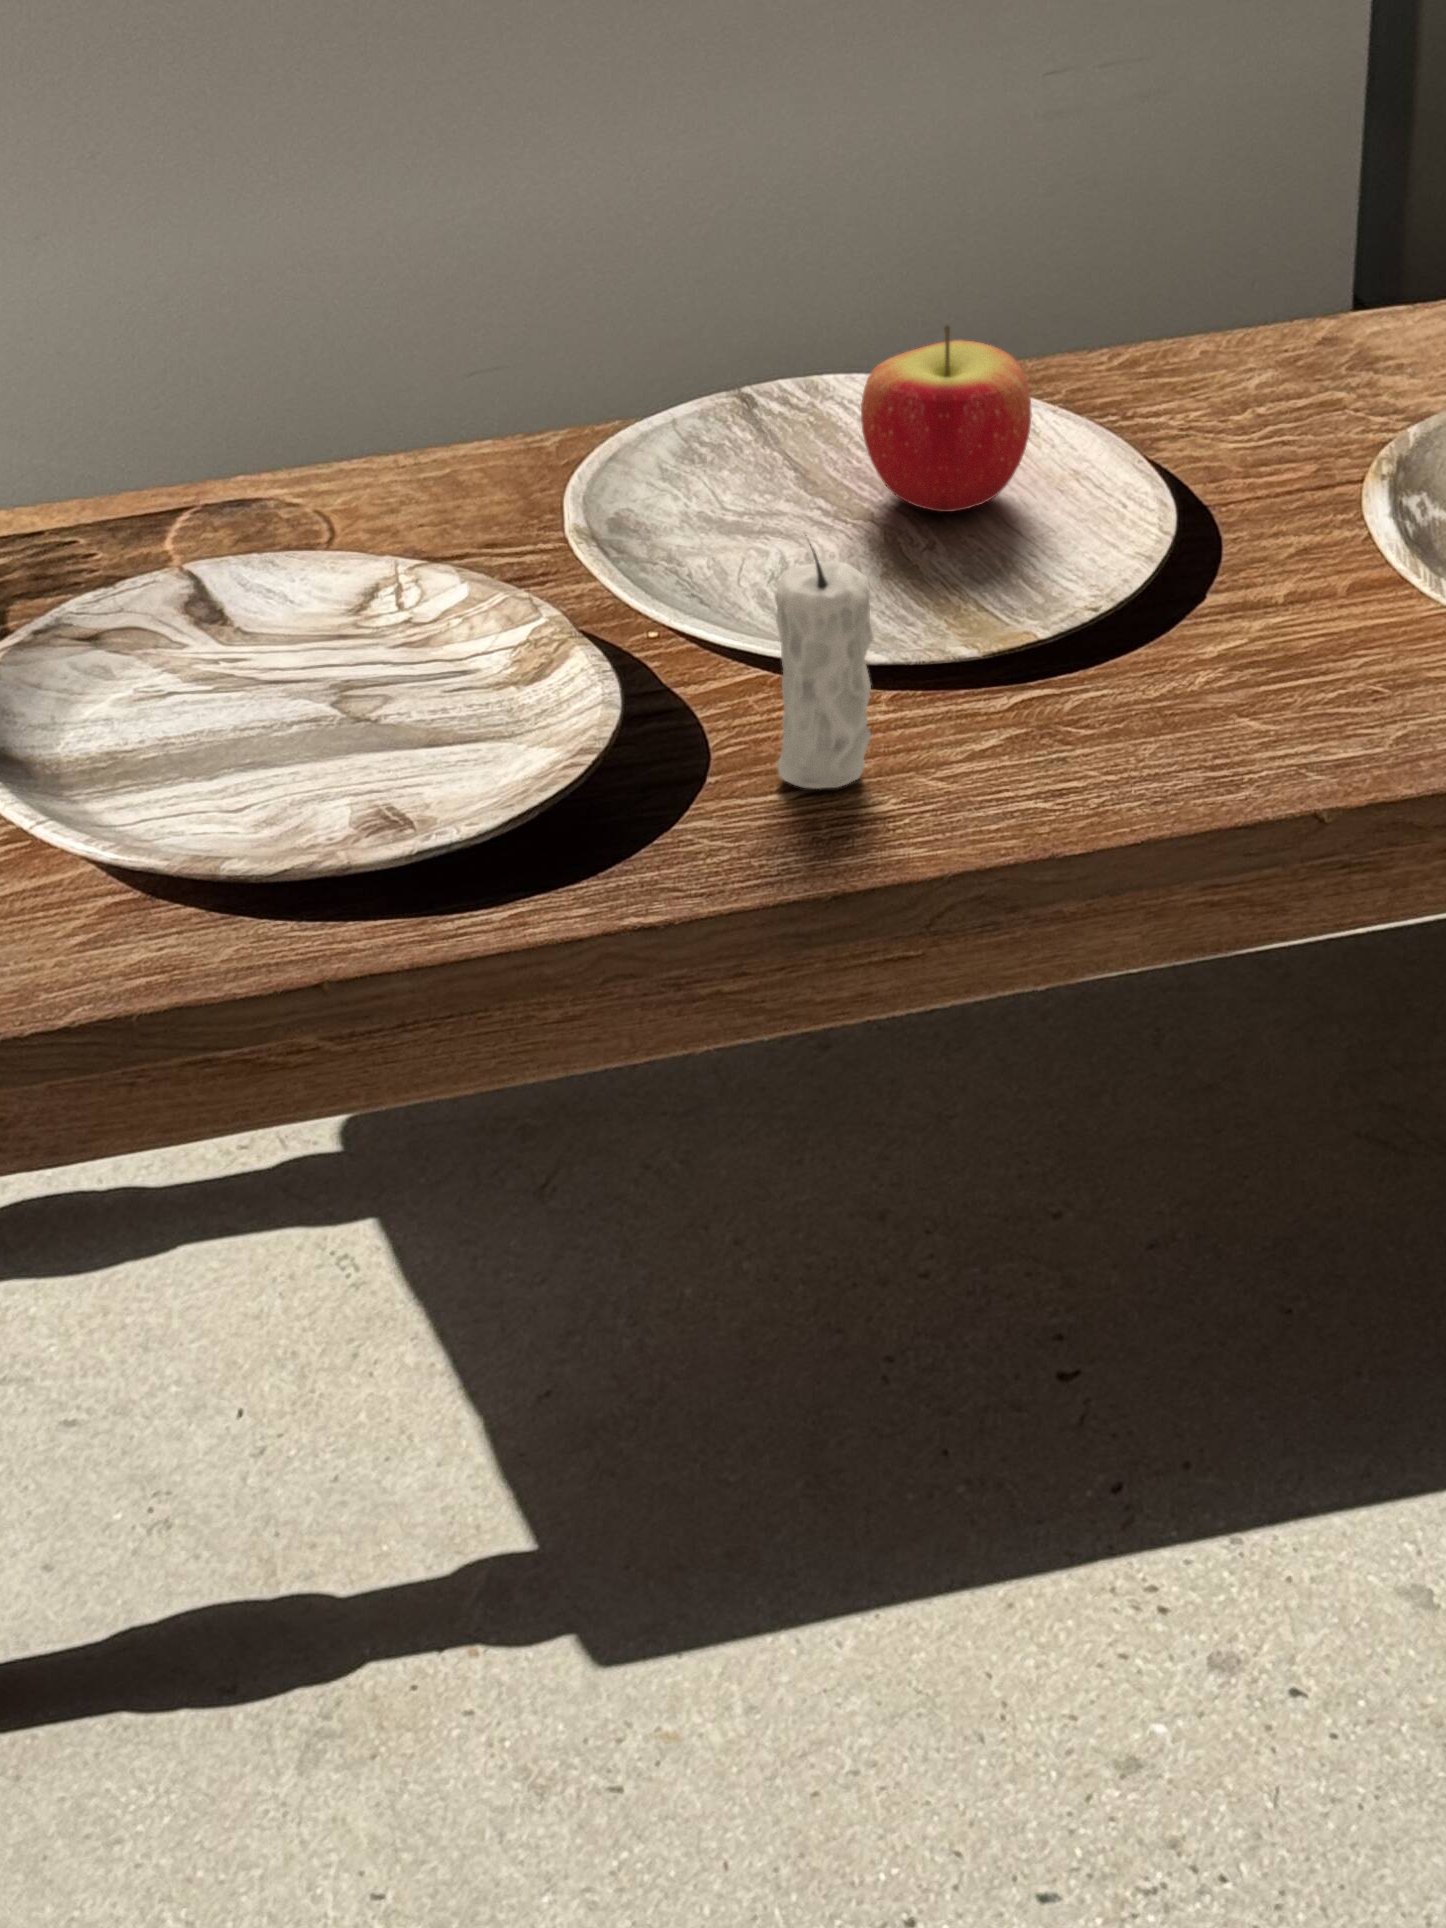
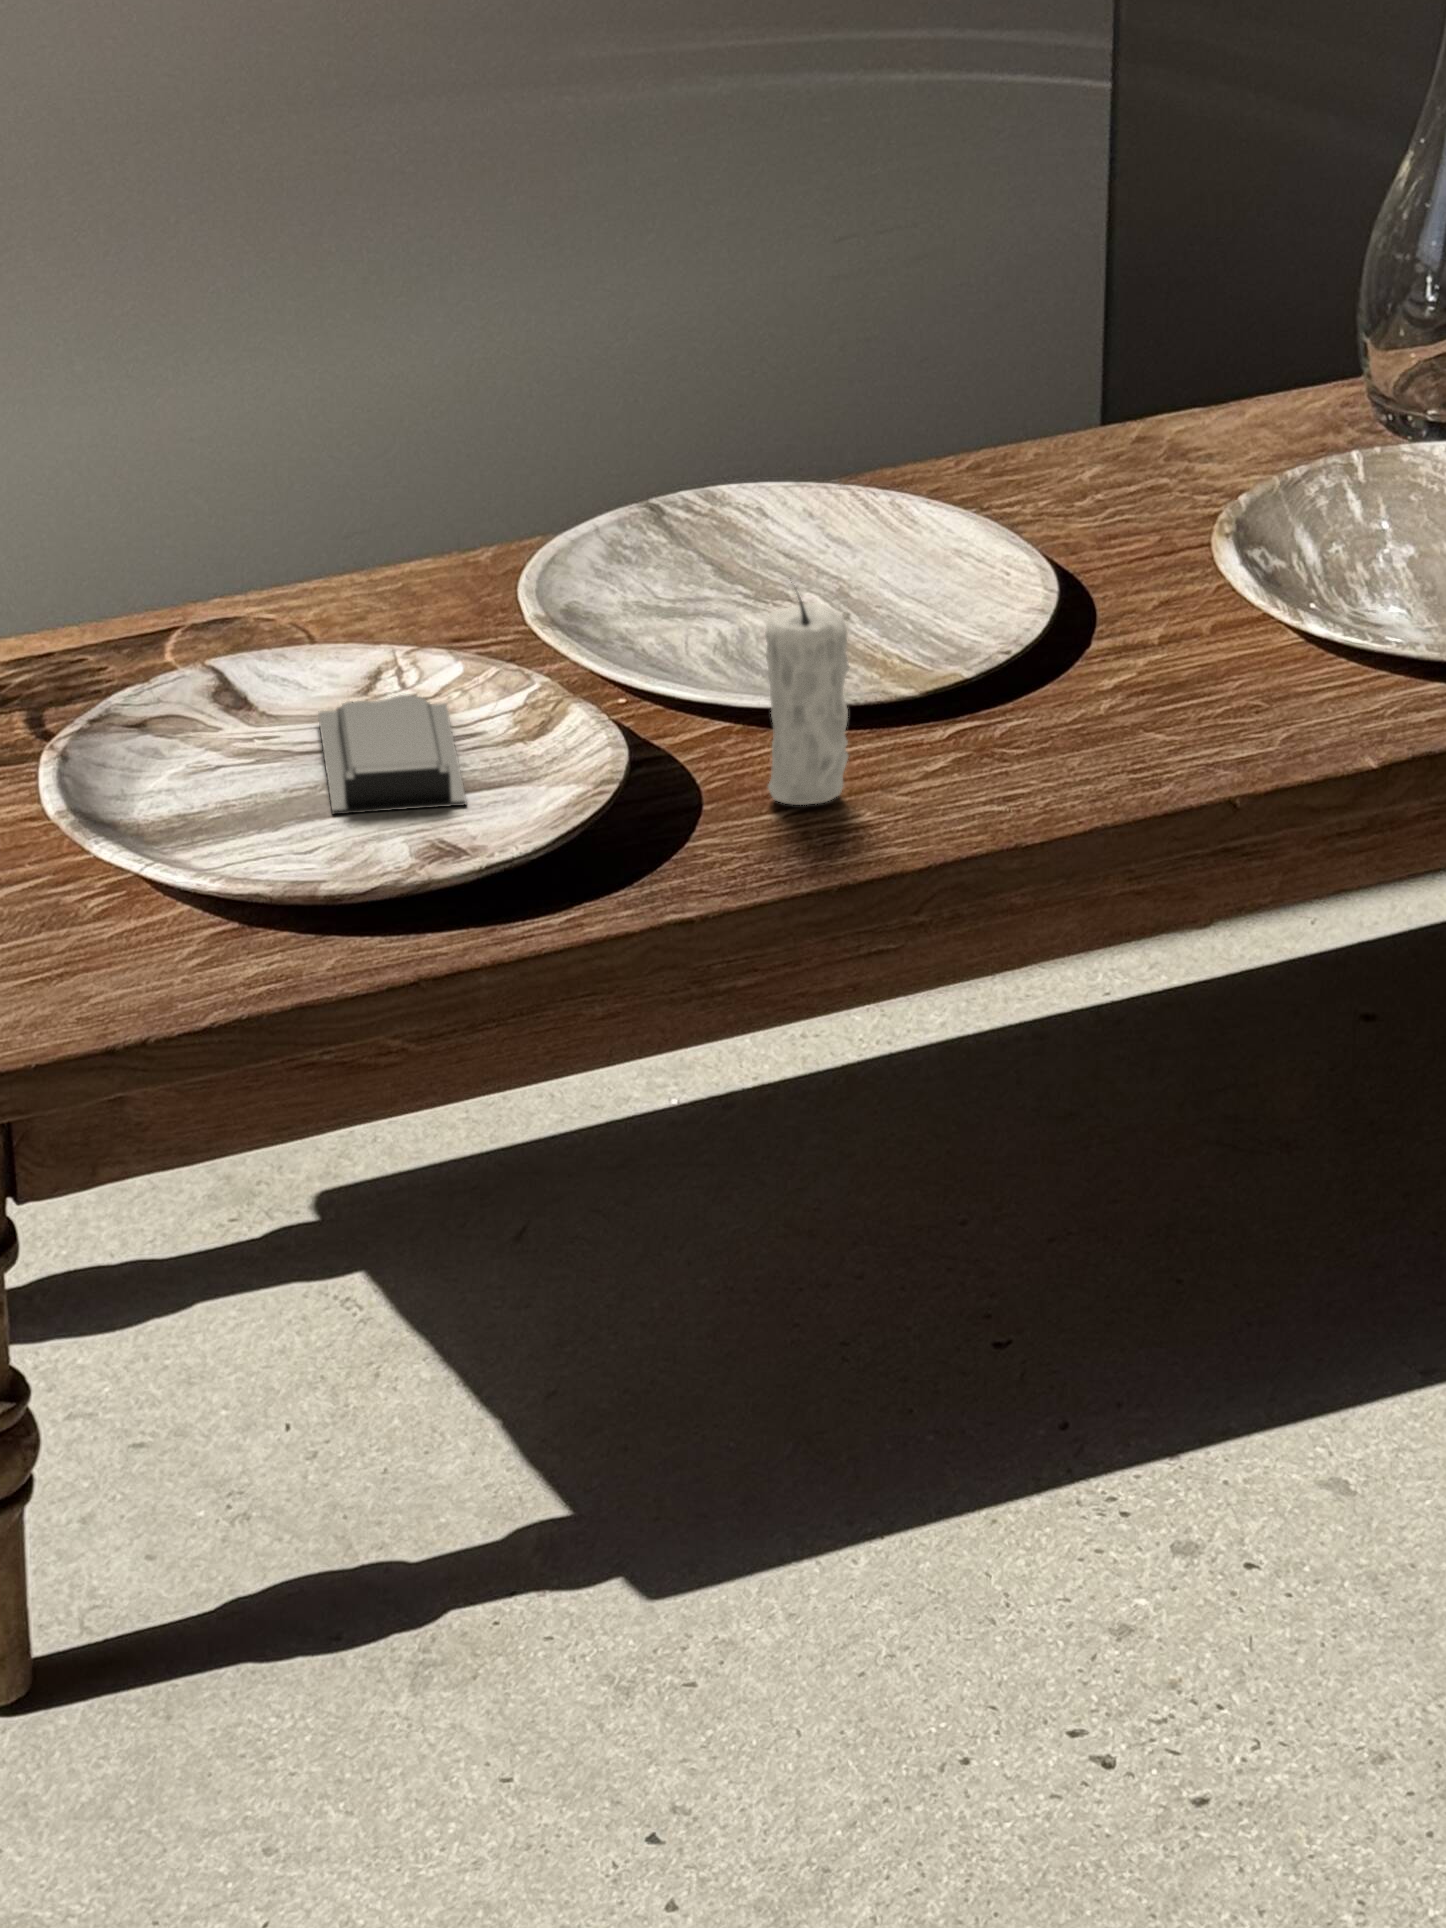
apple: present [861,326,1031,512] -> none [780,414,930,585]
soap bar: none [272,624,441,768] -> present [318,694,466,814]

